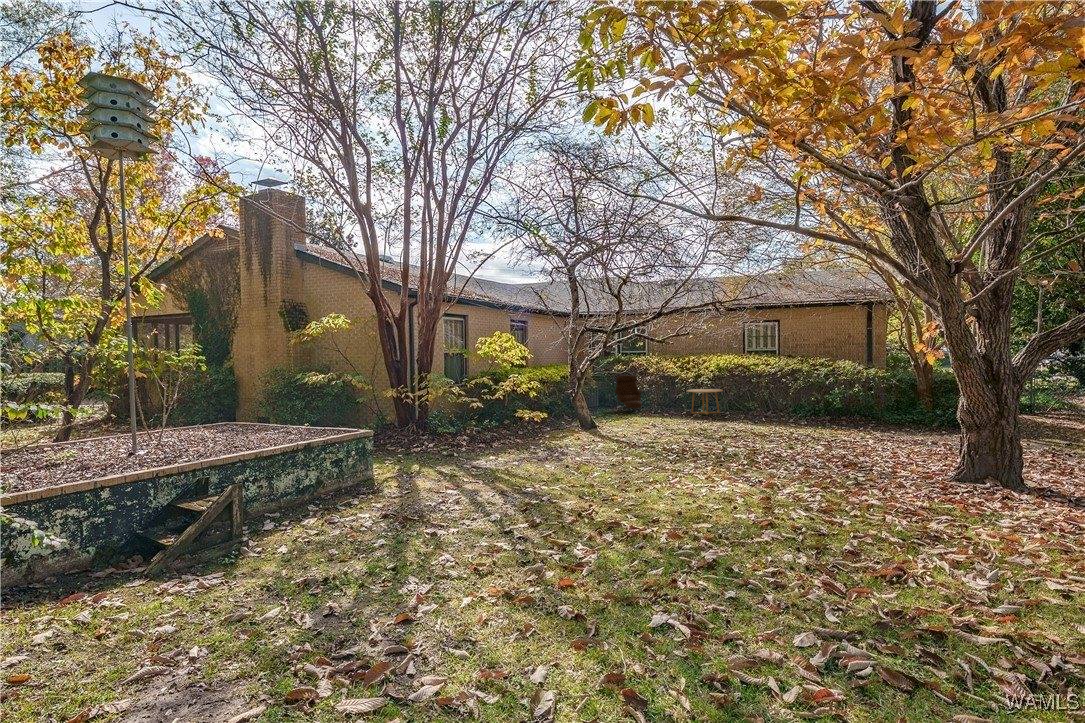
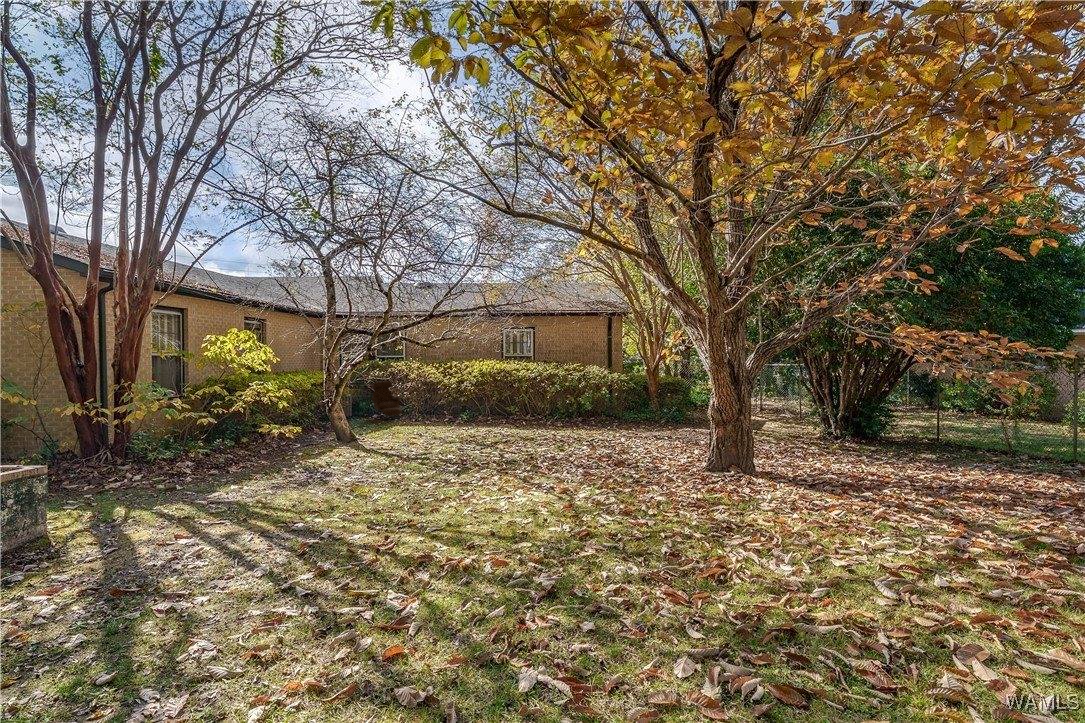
round table: present [687,389,723,415] -> none [447,394,482,420]

